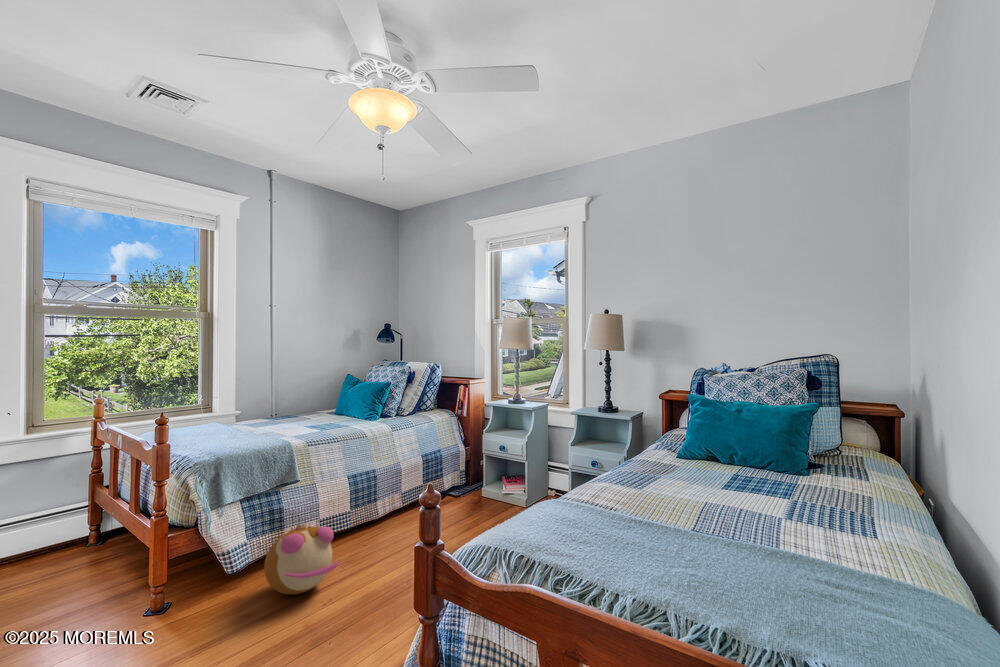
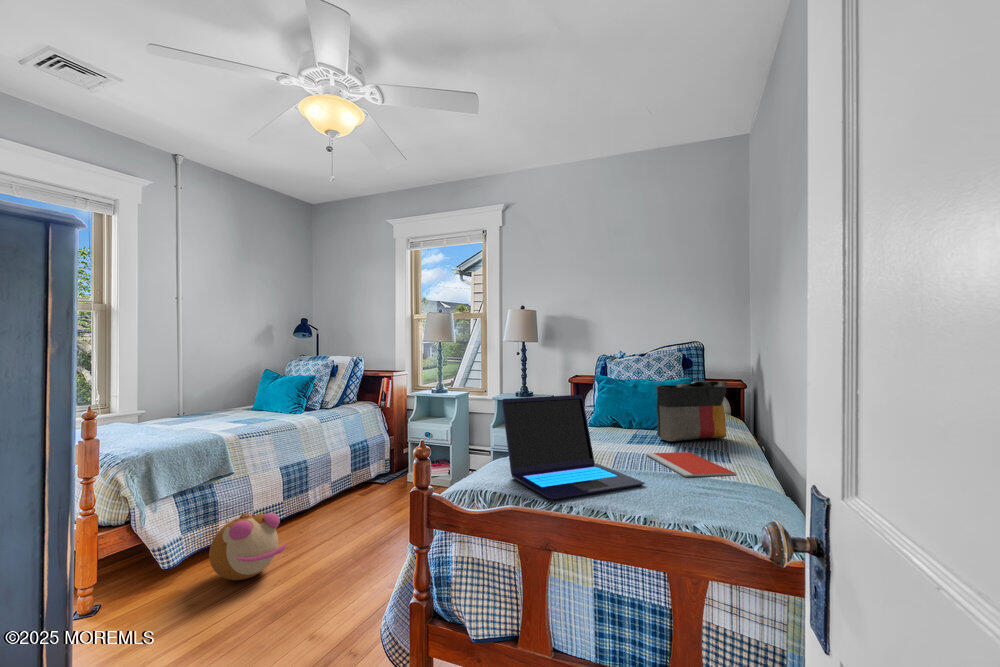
tote bag: none [764,411,872,491] -> present [656,381,727,442]
laptop: none [544,426,737,580] -> present [502,395,645,500]
notebook: none [746,508,888,562] -> present [646,452,736,477]

